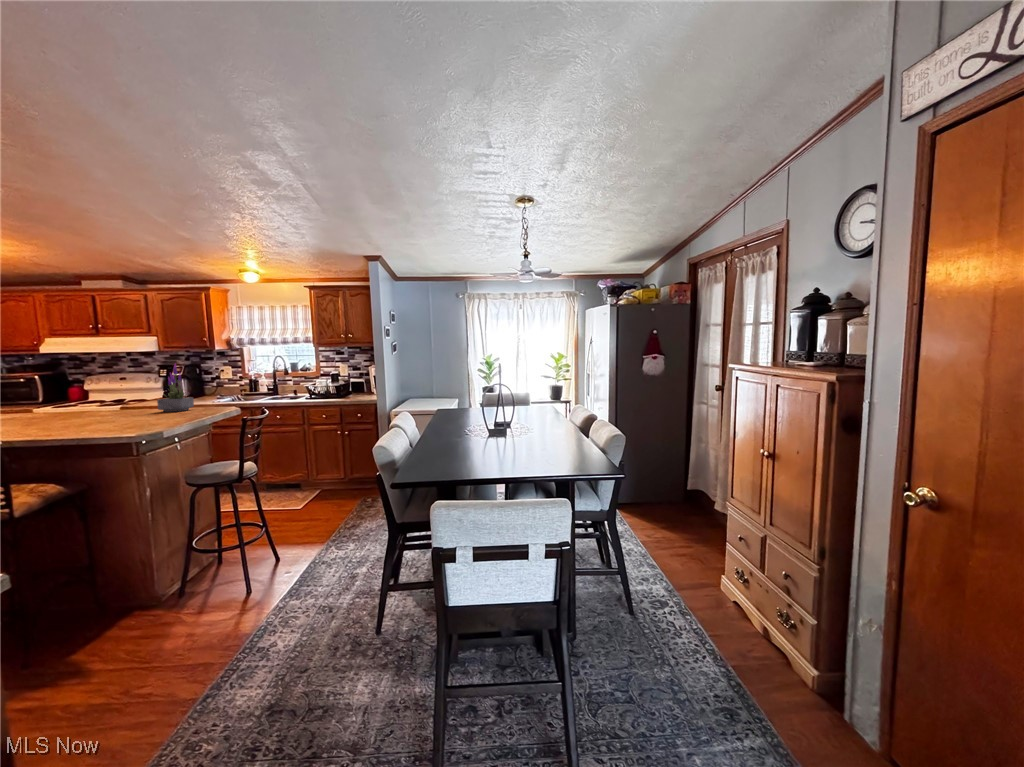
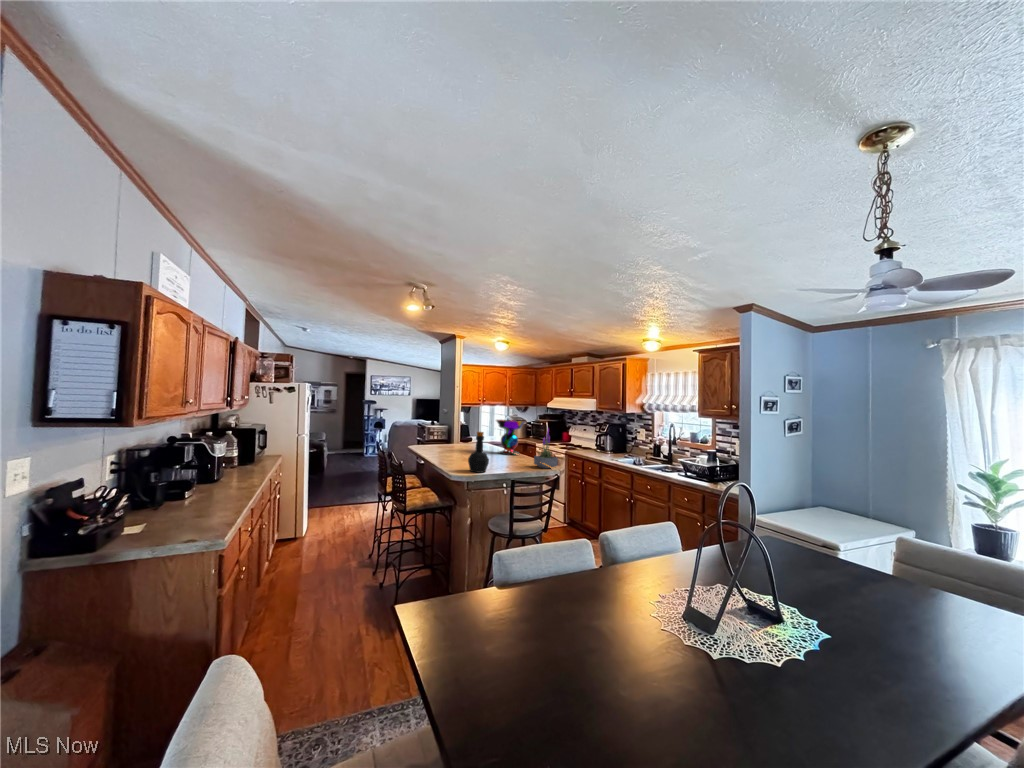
decorative bowl: none [19,364,88,416] -> present [496,420,525,455]
bottle: none [95,369,135,424] -> present [468,432,489,473]

